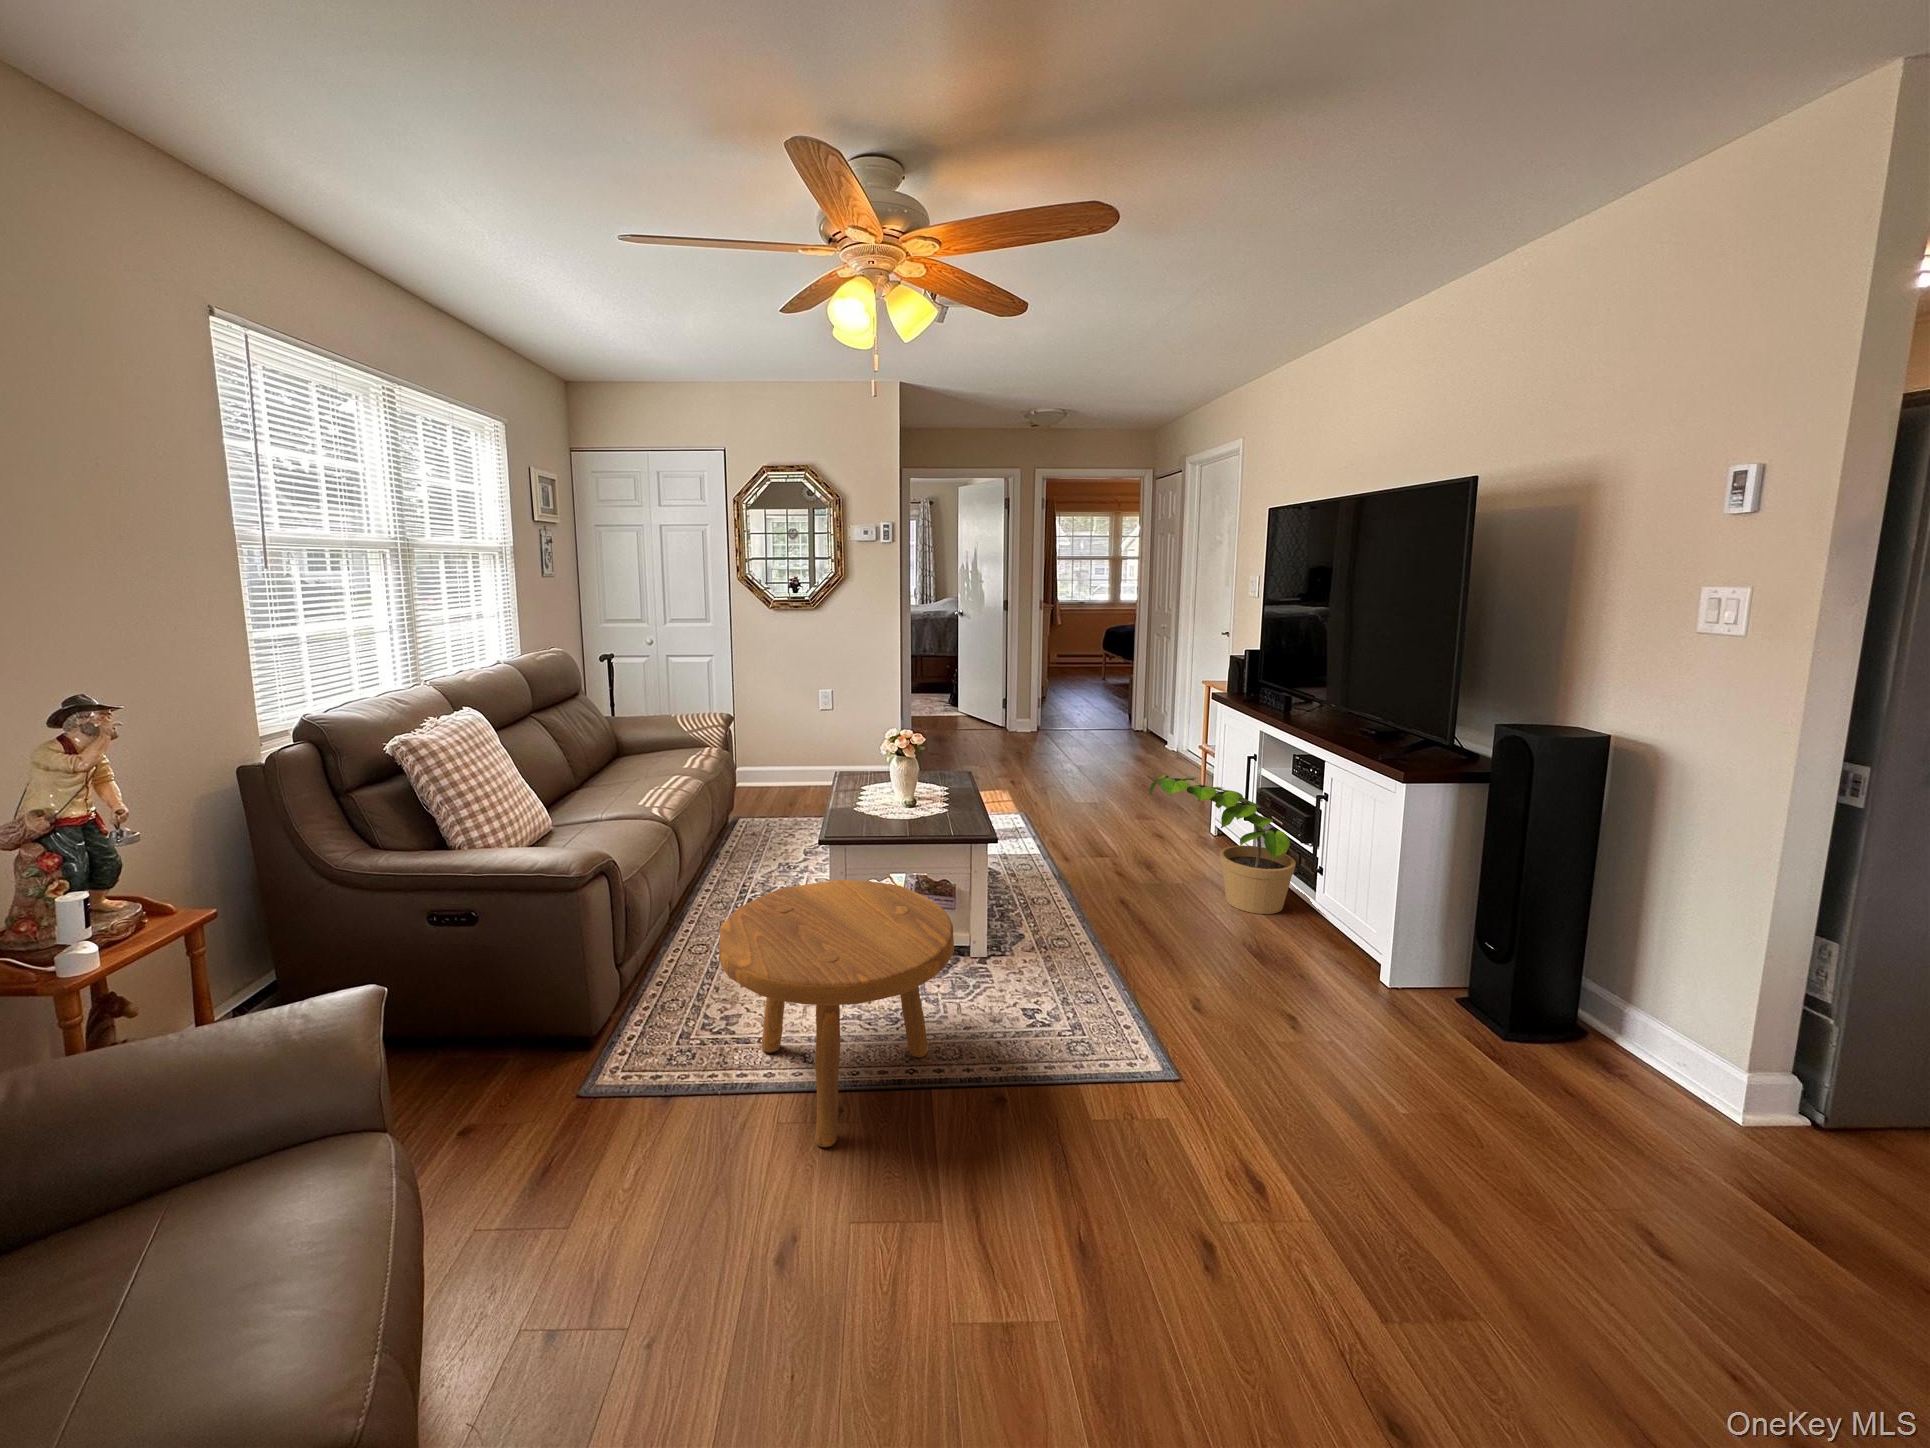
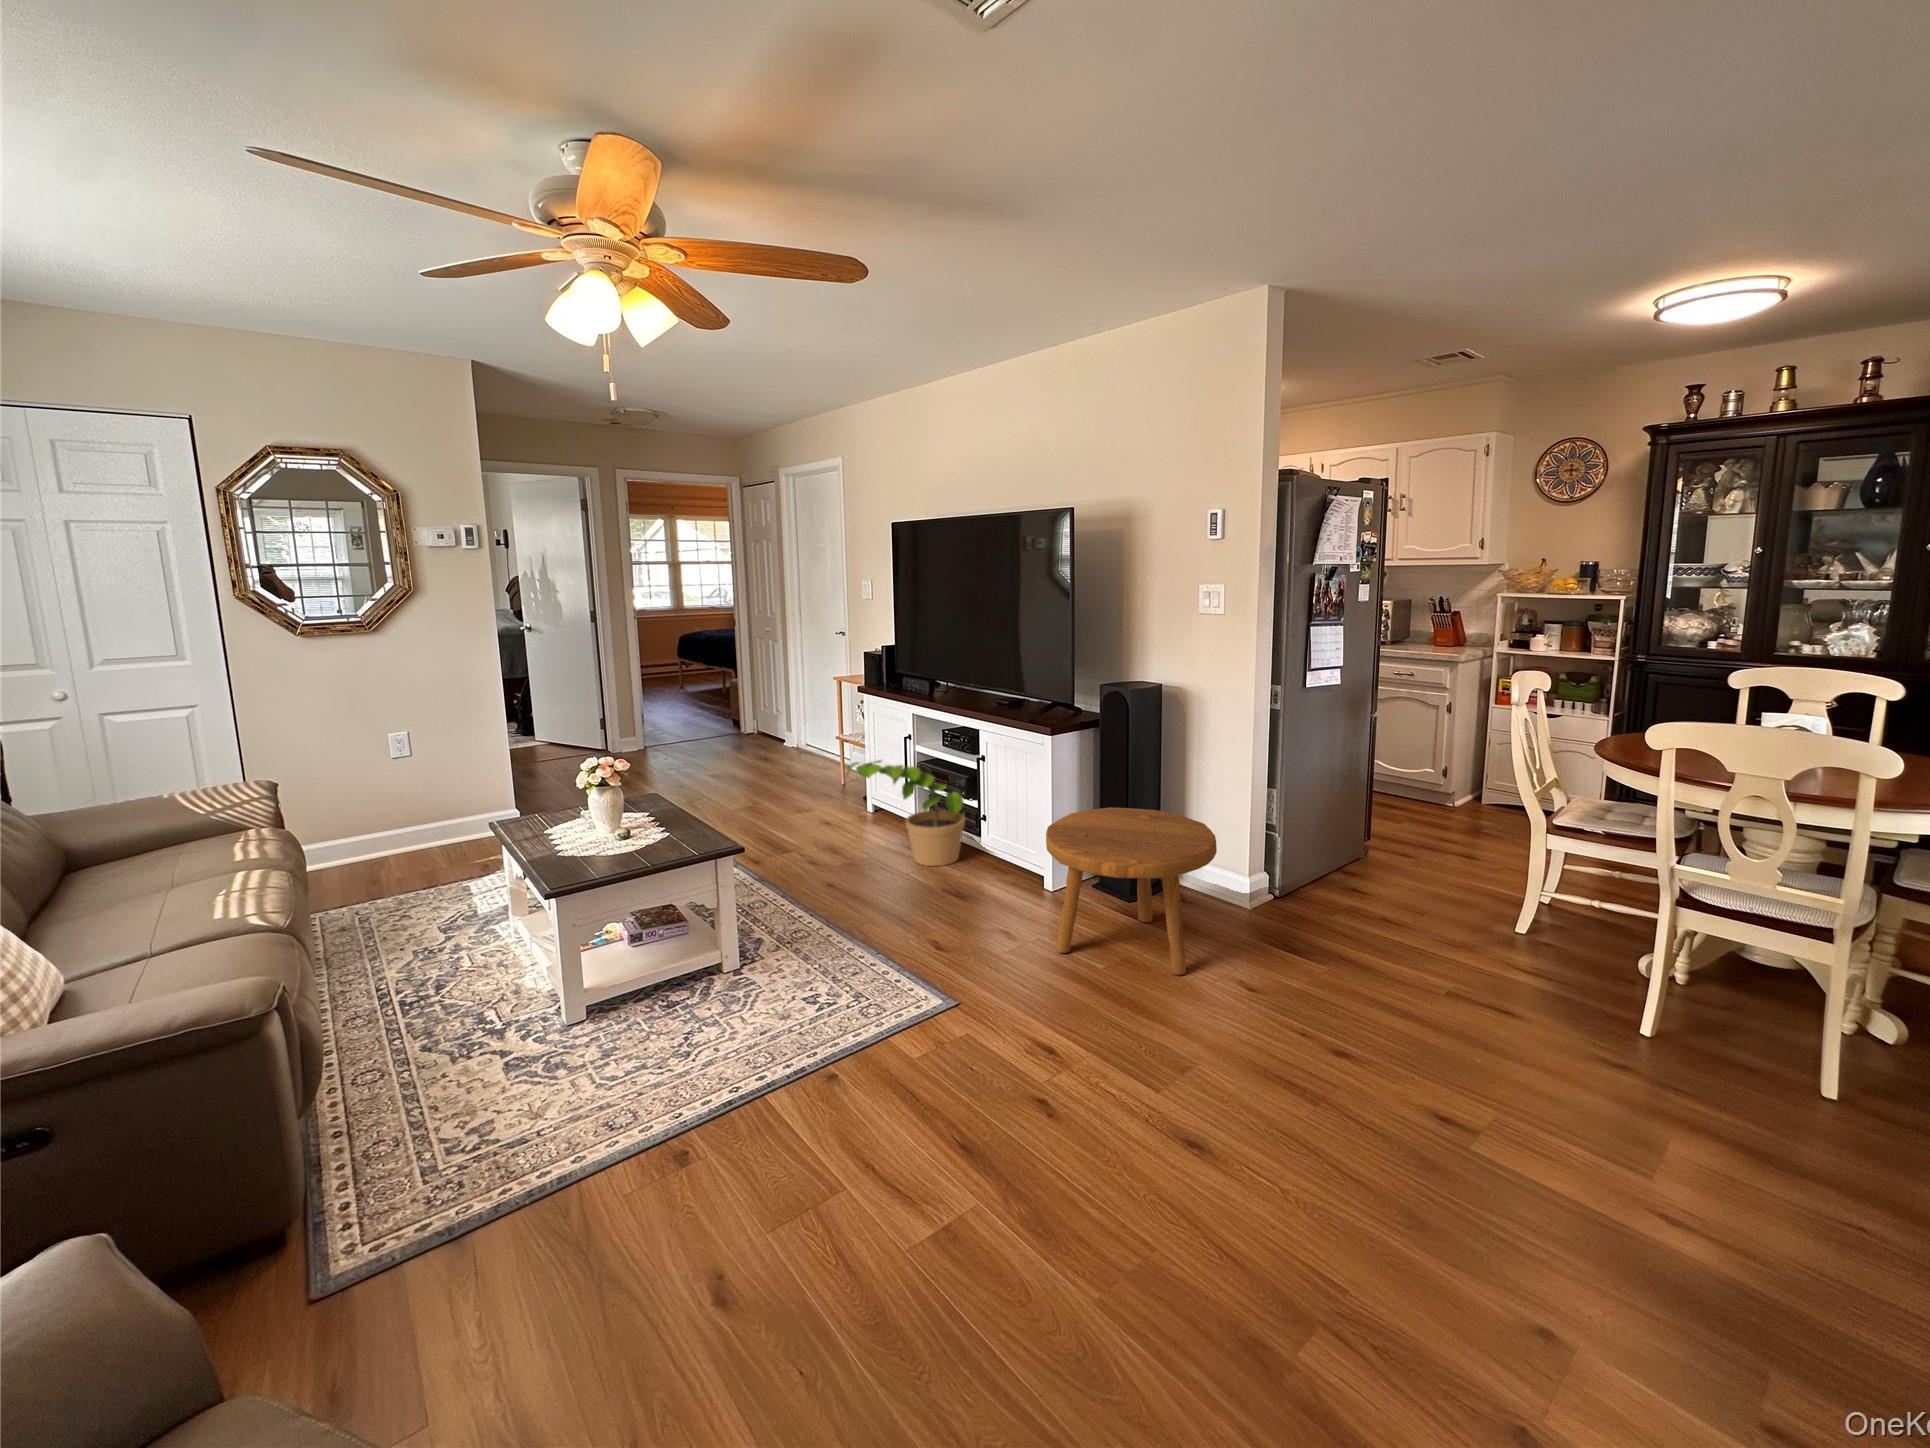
footstool: present [719,880,954,1147] -> present [1046,807,1217,975]

